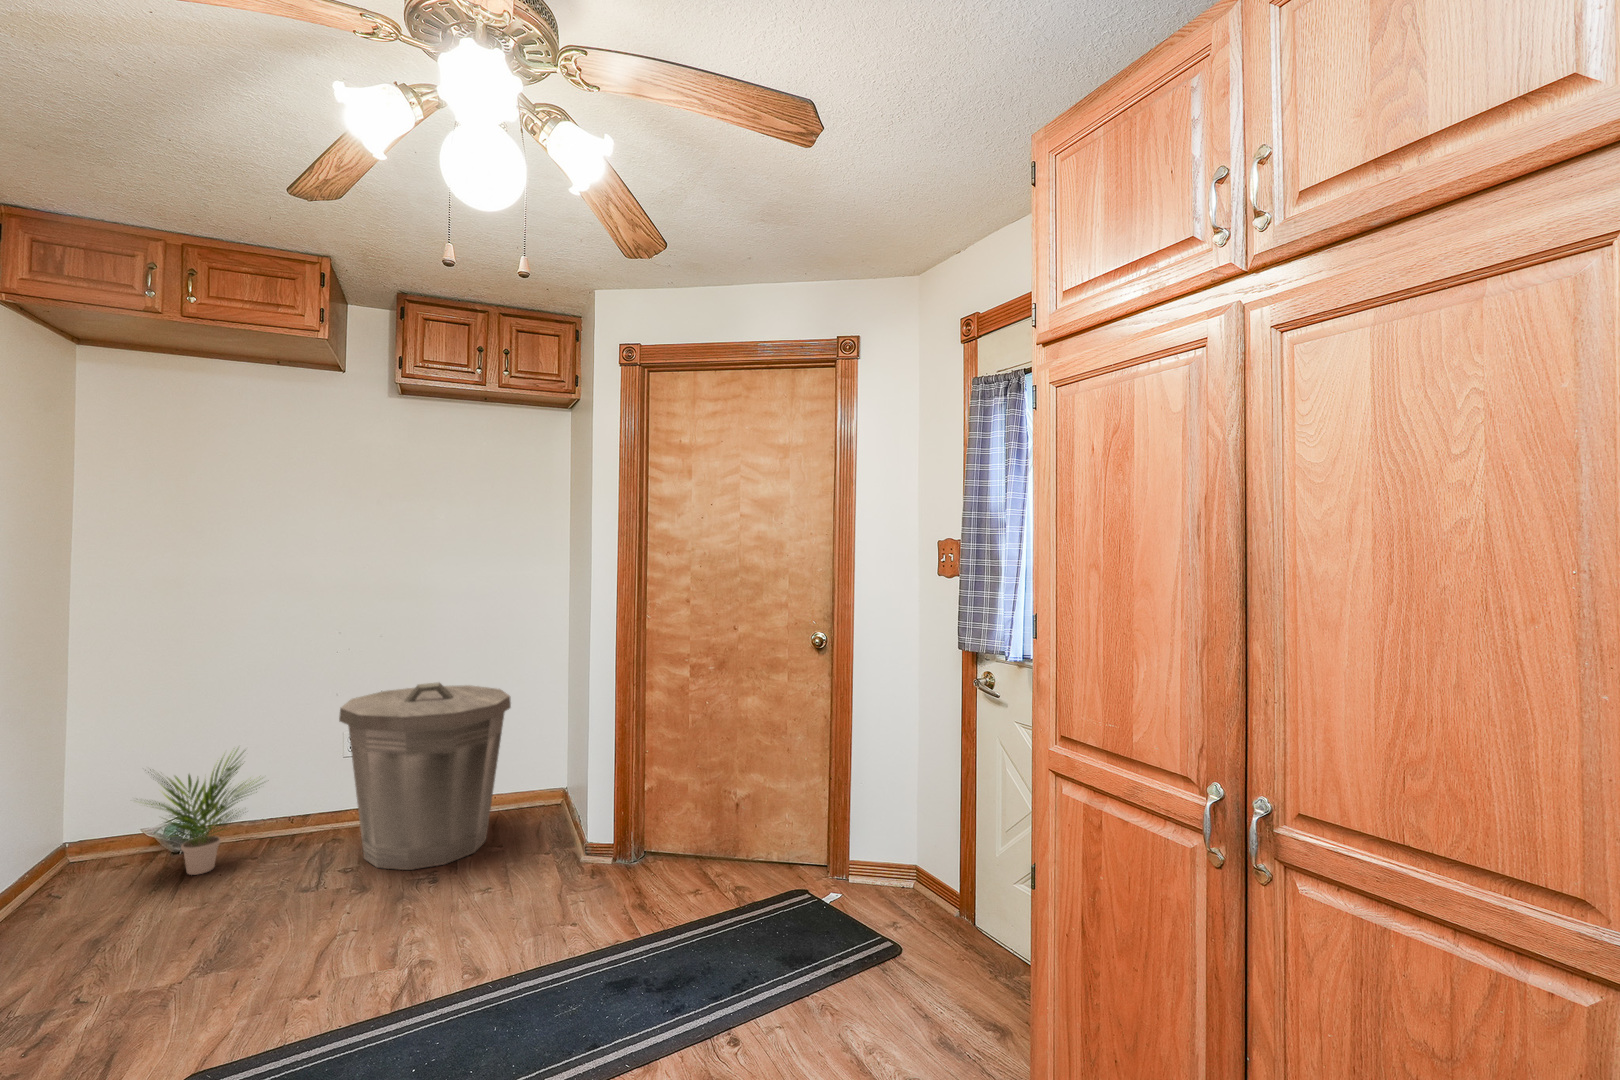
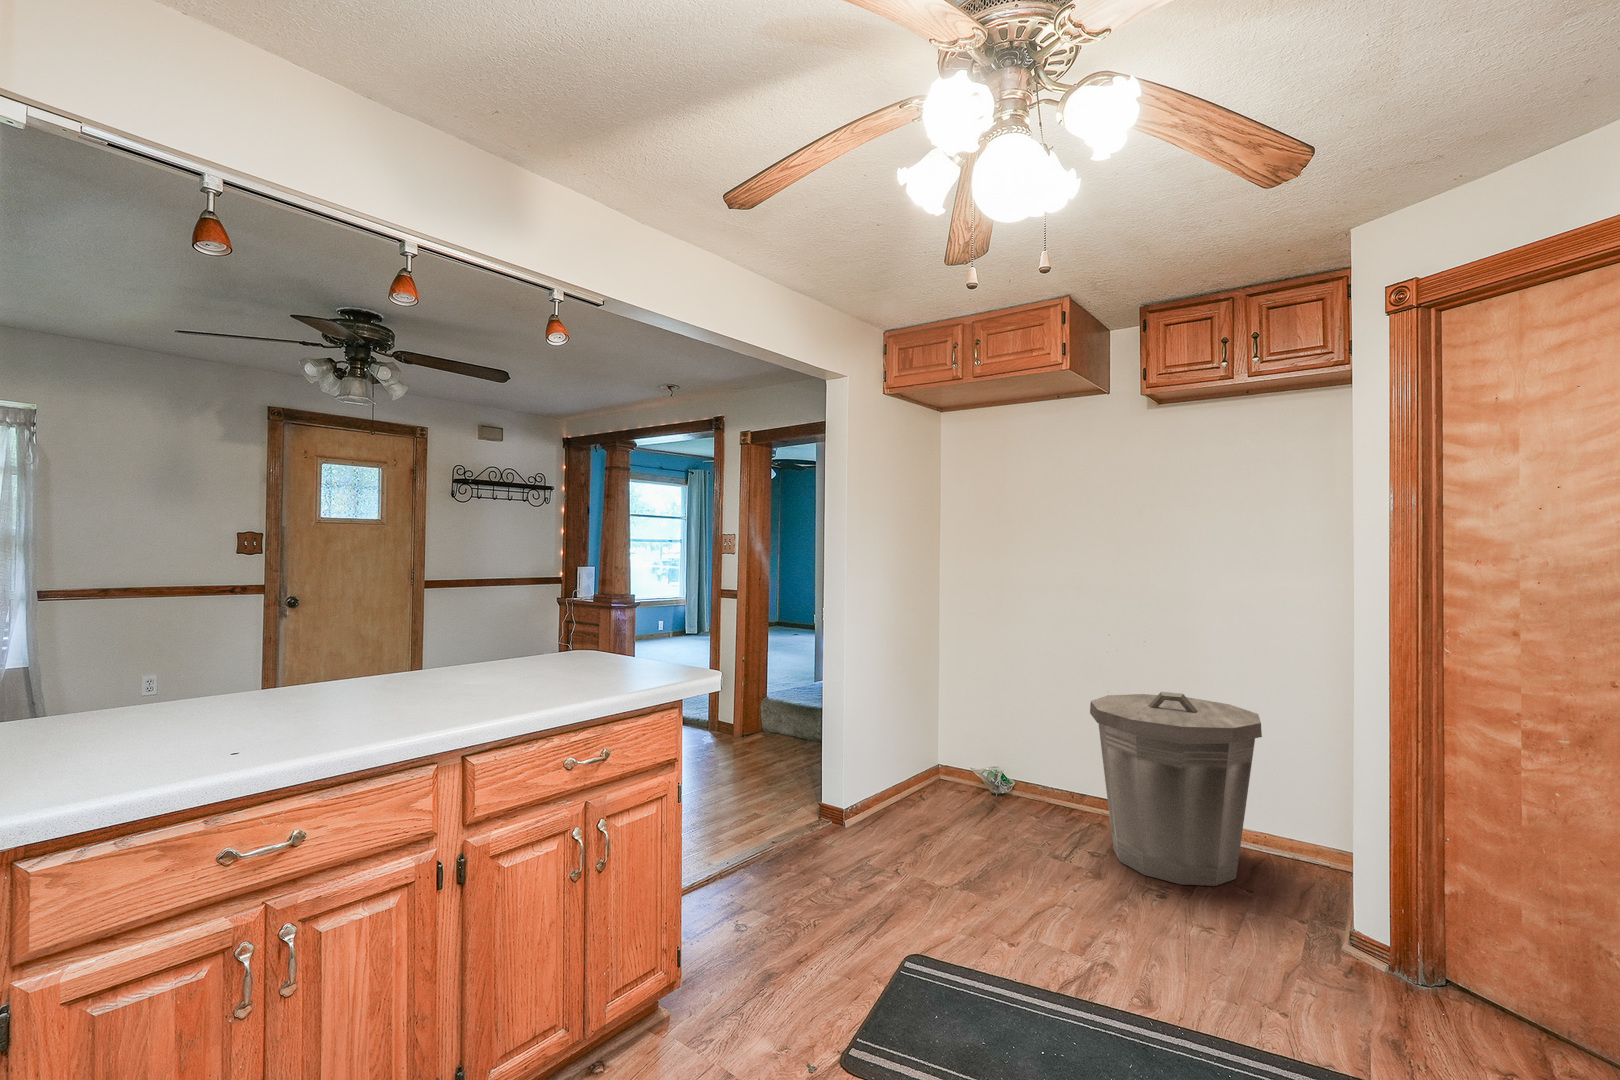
potted plant: present [145,751,257,875] -> none [959,718,1047,813]

